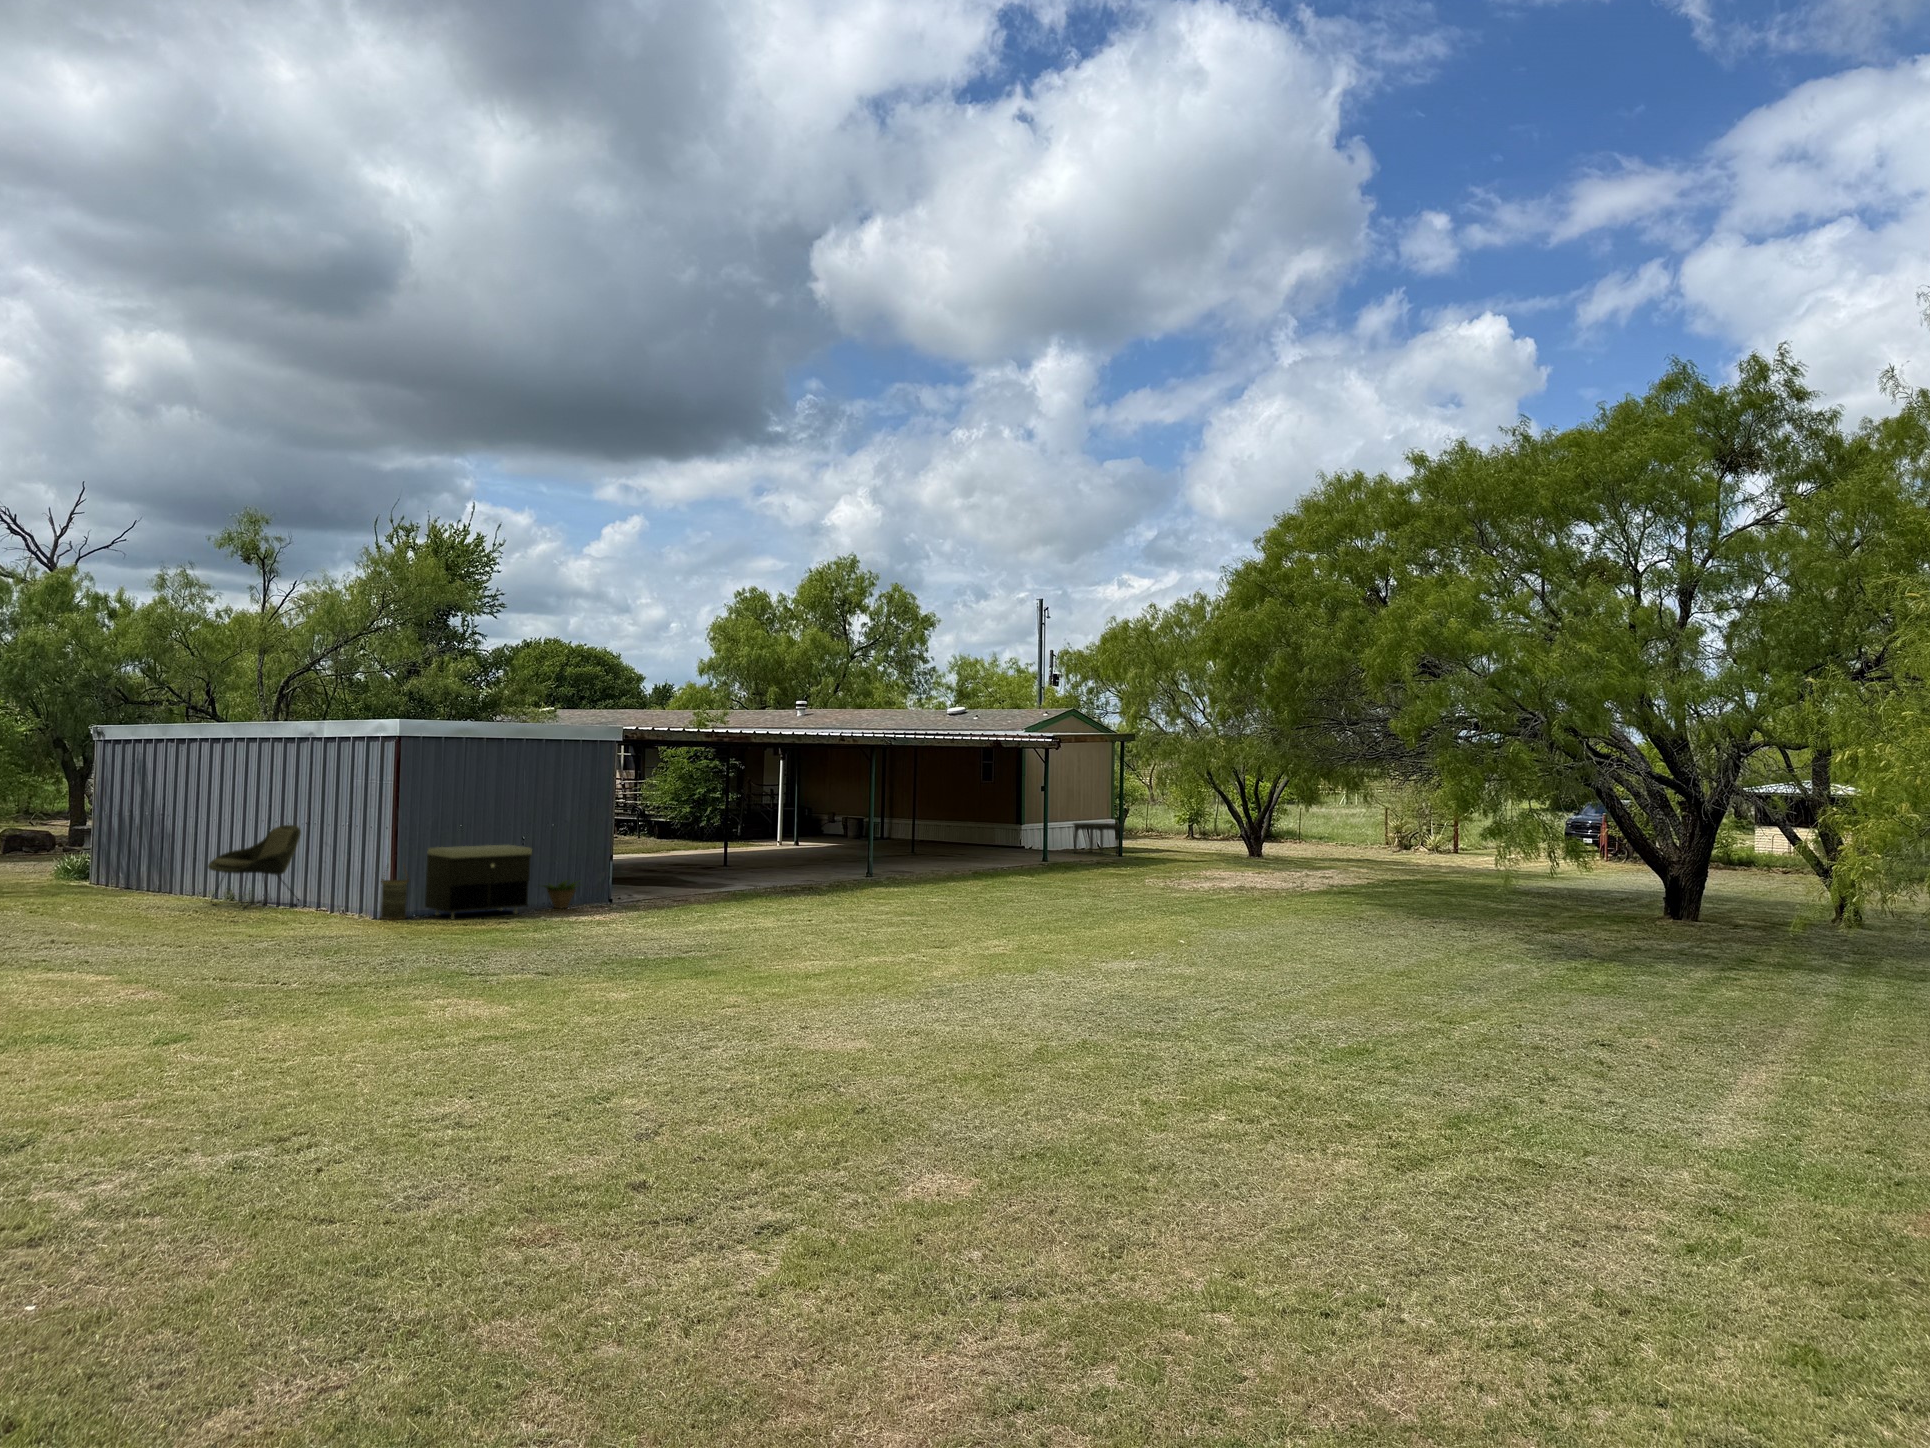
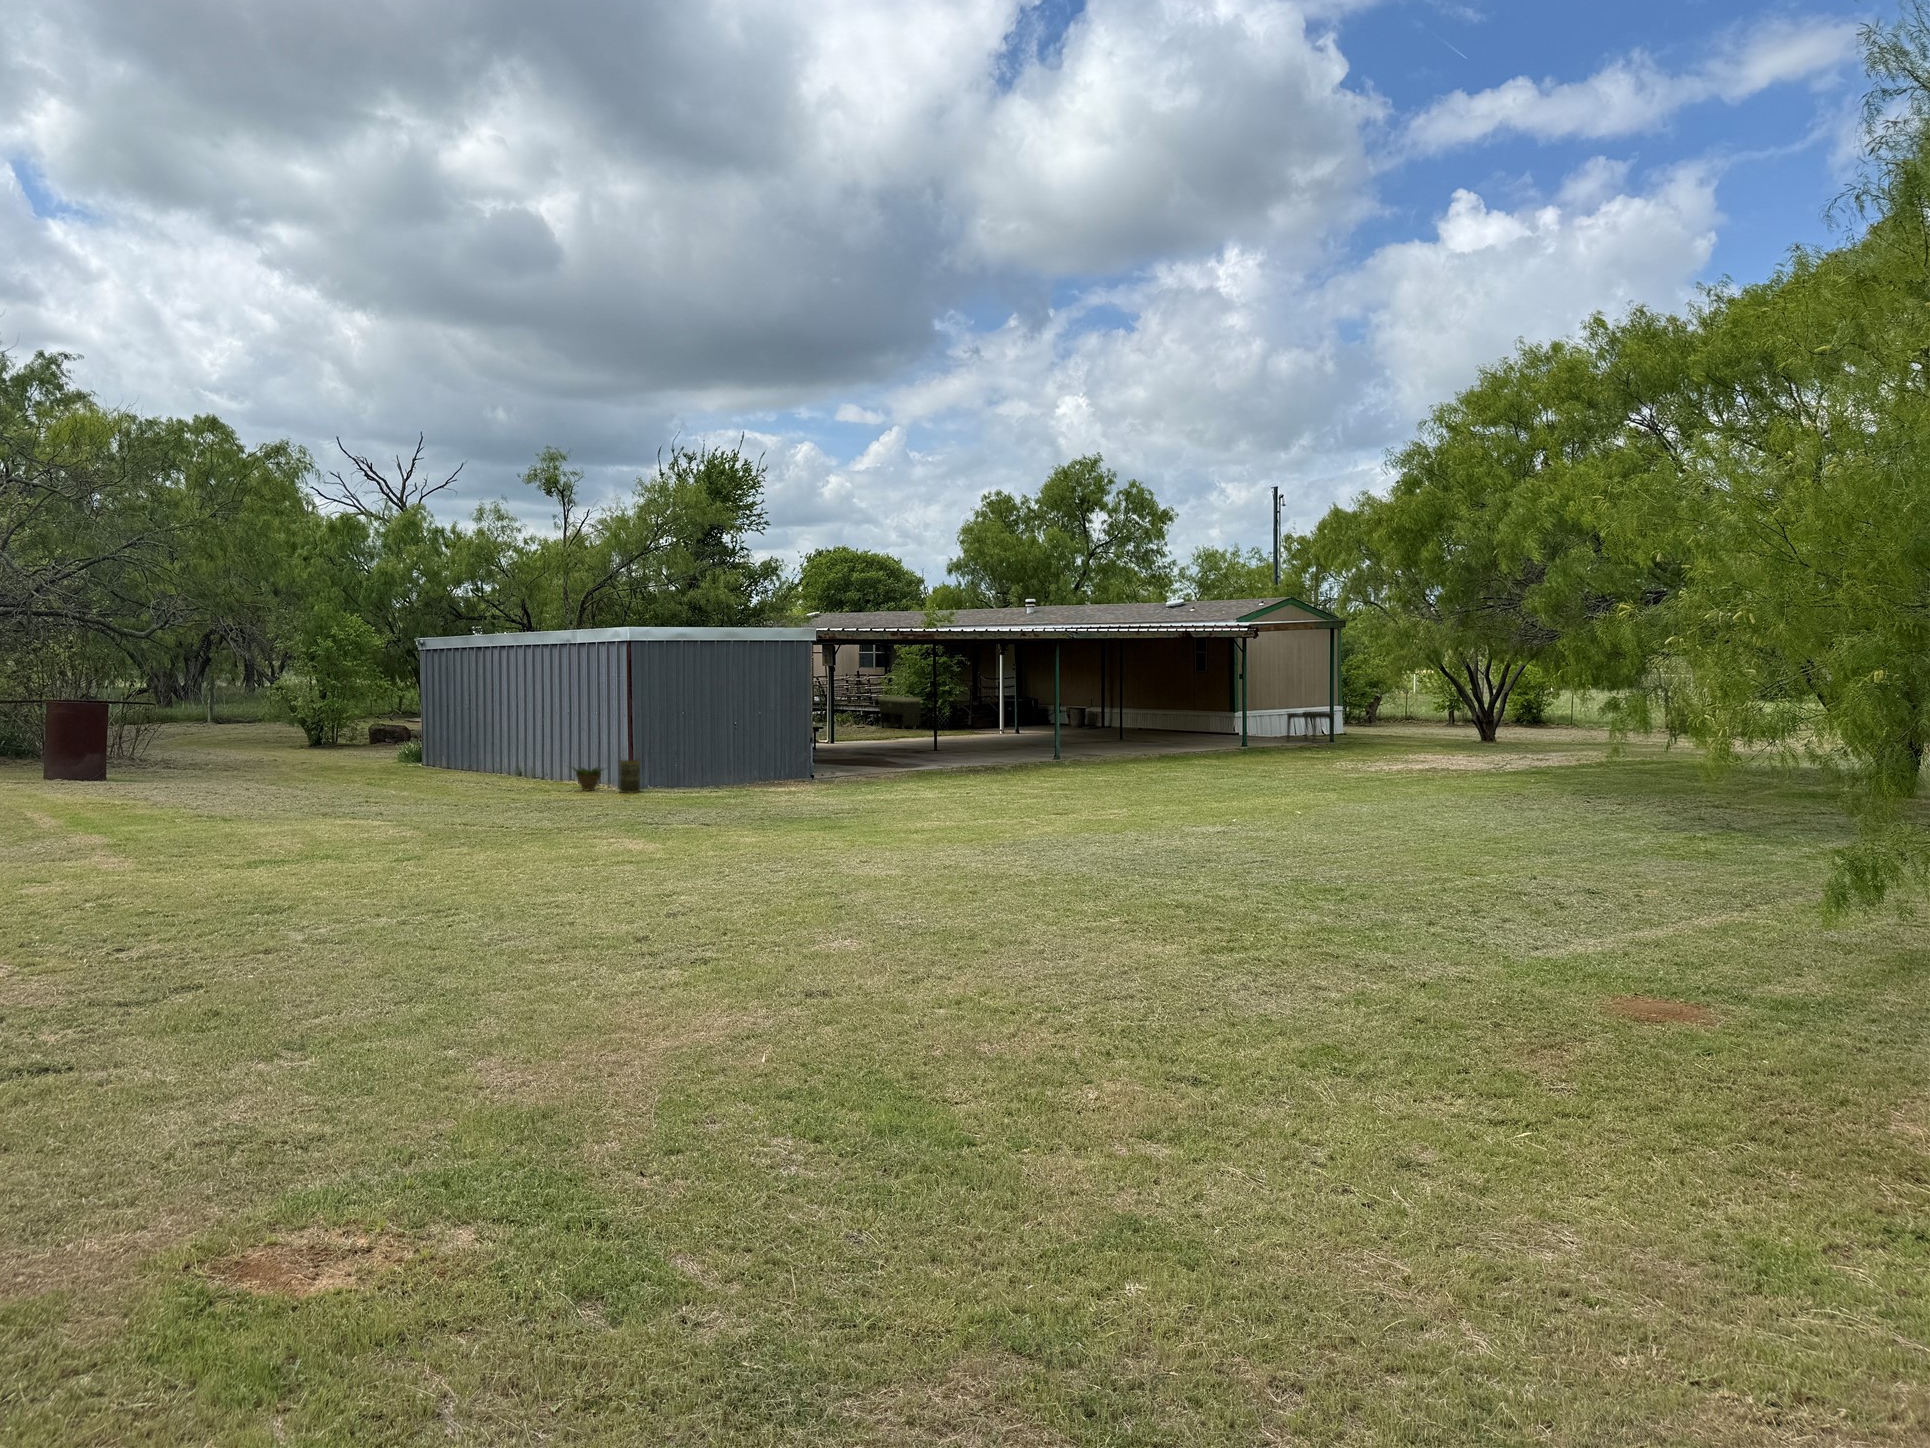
lounge chair: present [208,825,301,910] -> none [494,716,564,785]
storage bench: present [425,845,532,918] -> present [879,696,921,727]
decorative plant: present [539,880,577,908] -> present [573,767,602,791]

